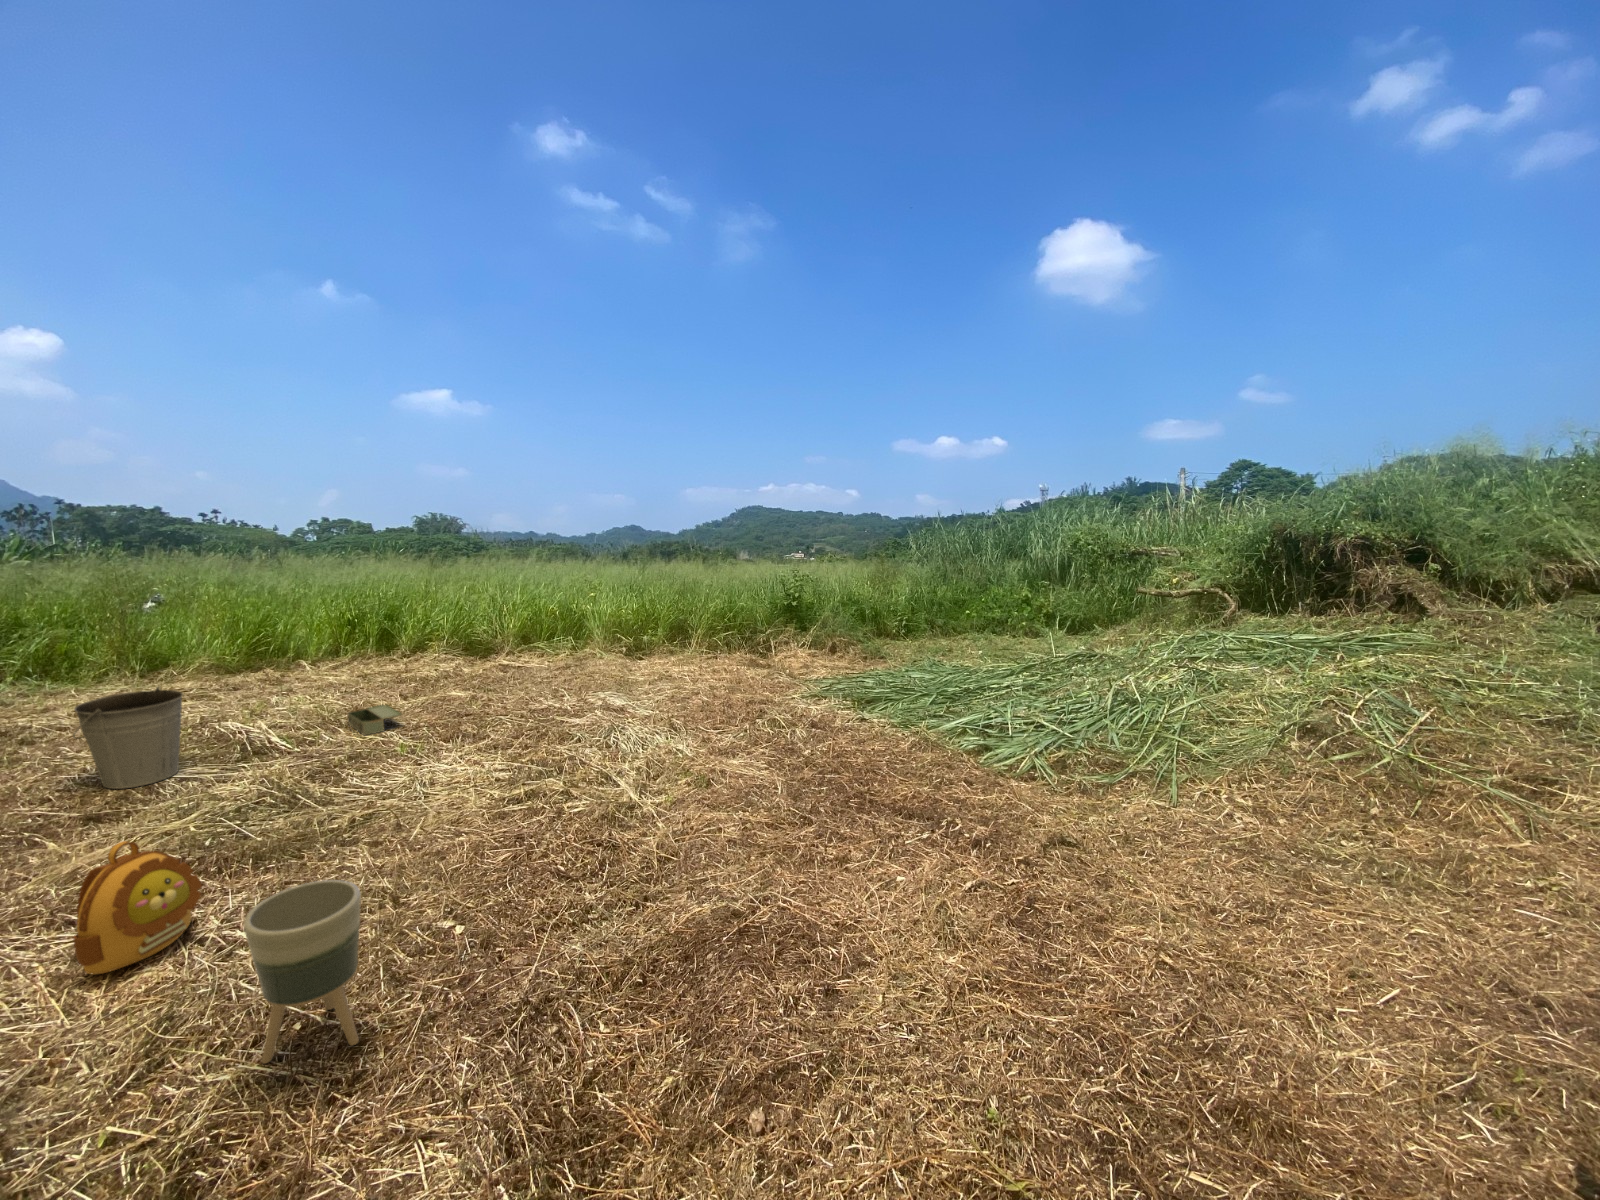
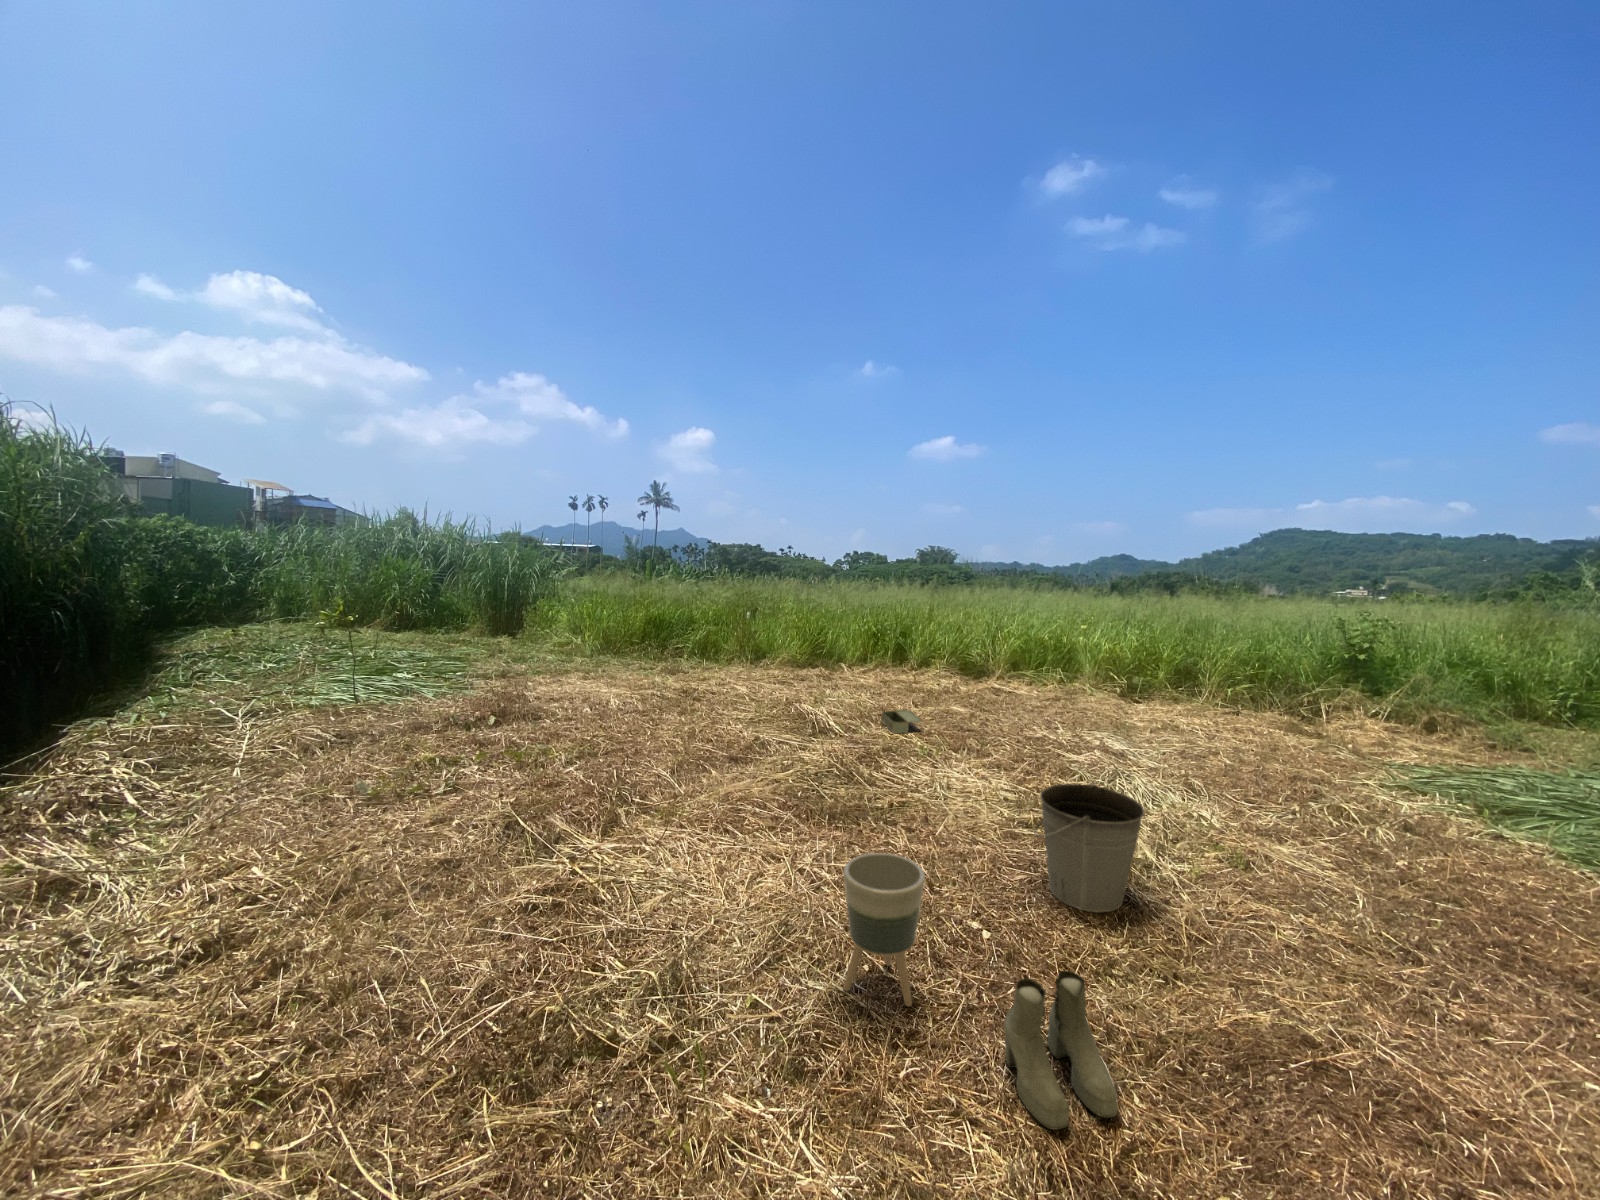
bucket: present [73,686,183,789] -> present [1034,781,1145,912]
backpack: present [74,841,202,974] -> none [733,781,803,874]
boots: none [463,936,577,1099] -> present [1004,970,1117,1130]

